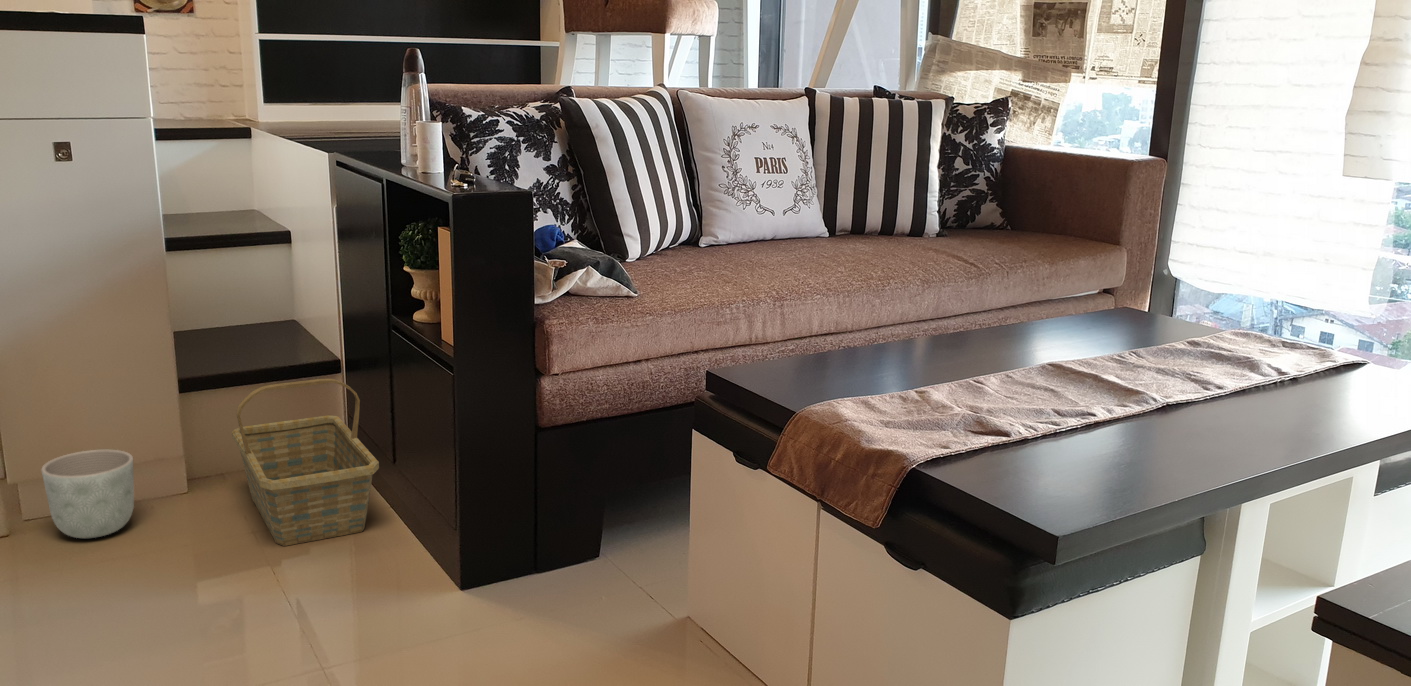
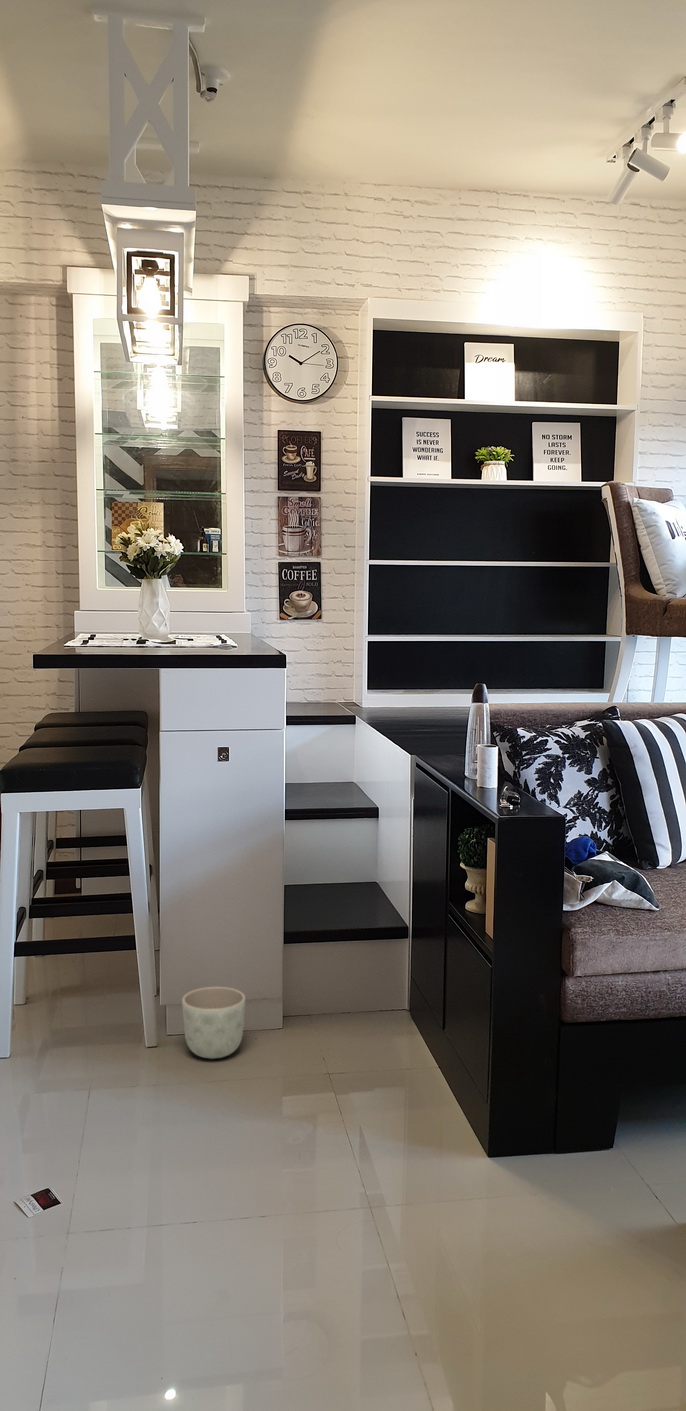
basket: present [232,379,379,546] -> none [318,950,429,1089]

